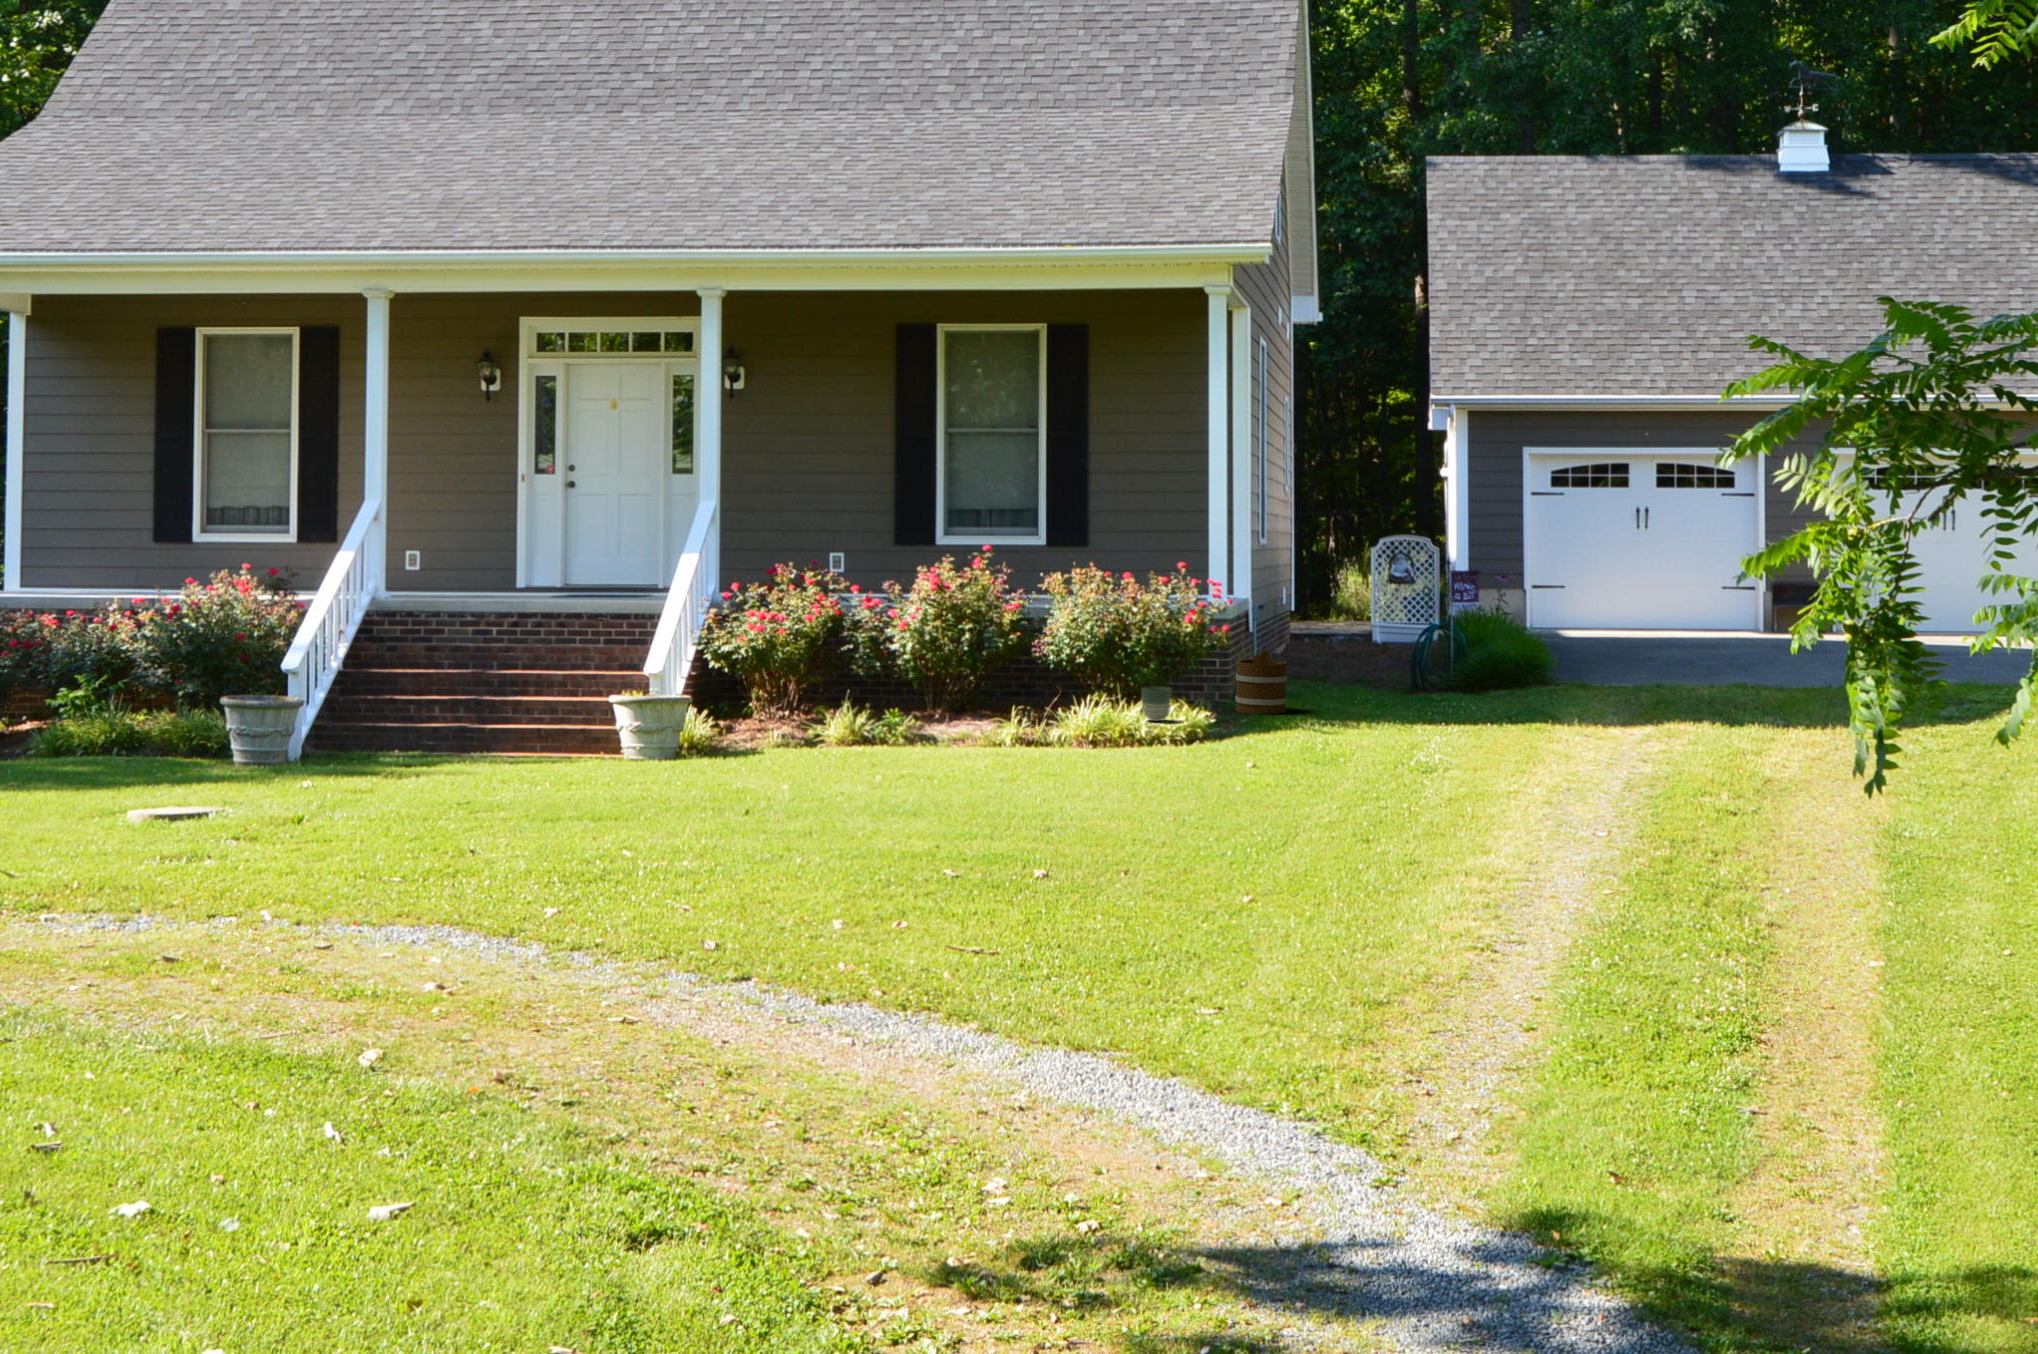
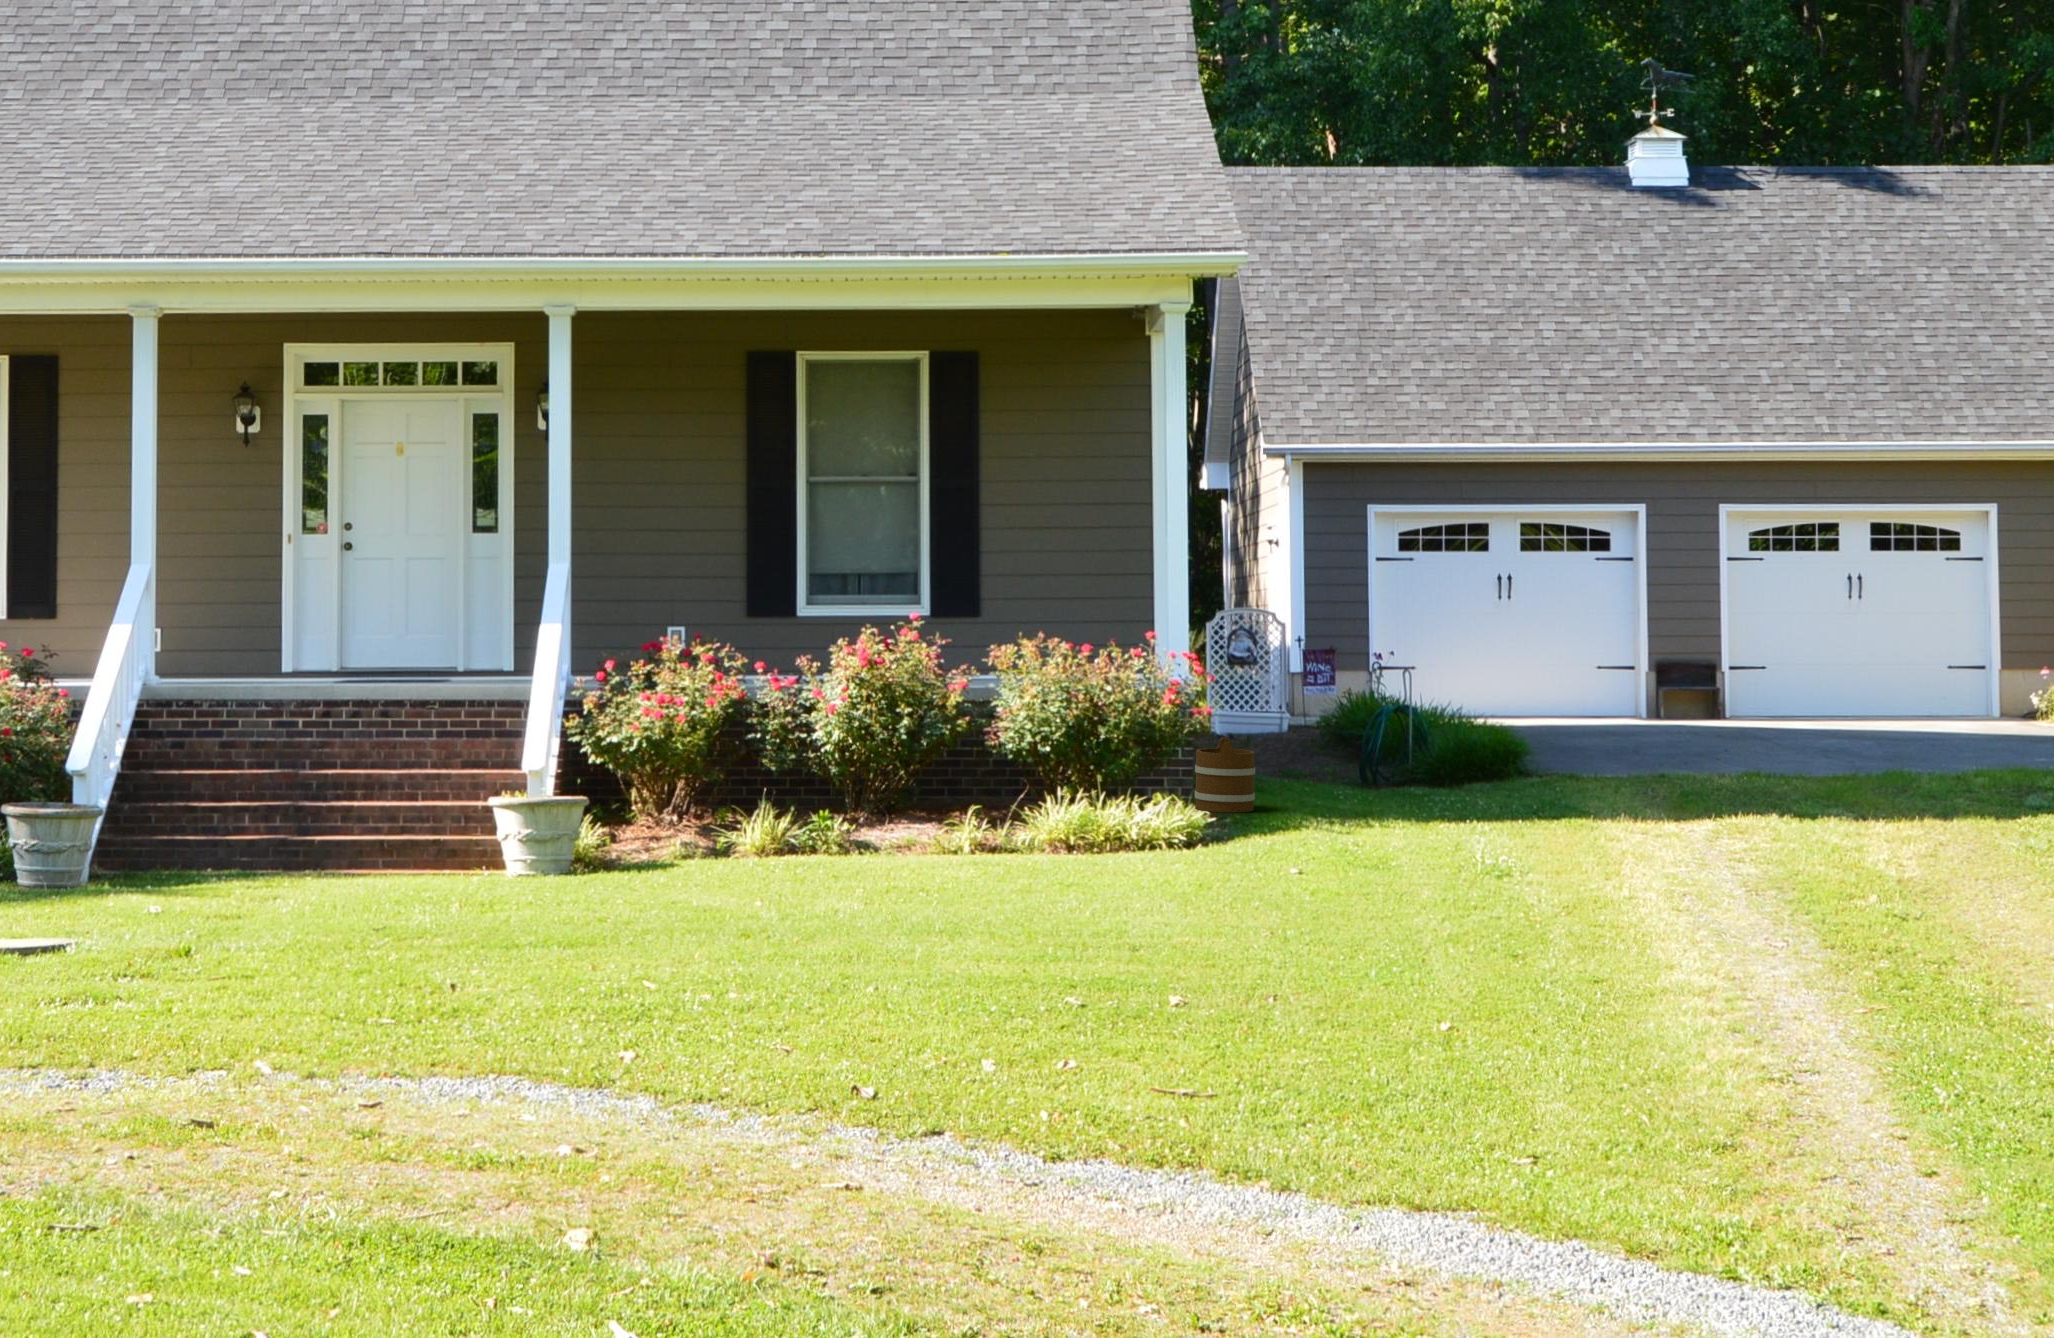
planter: present [1141,687,1172,721] -> none [1107,782,1143,823]

